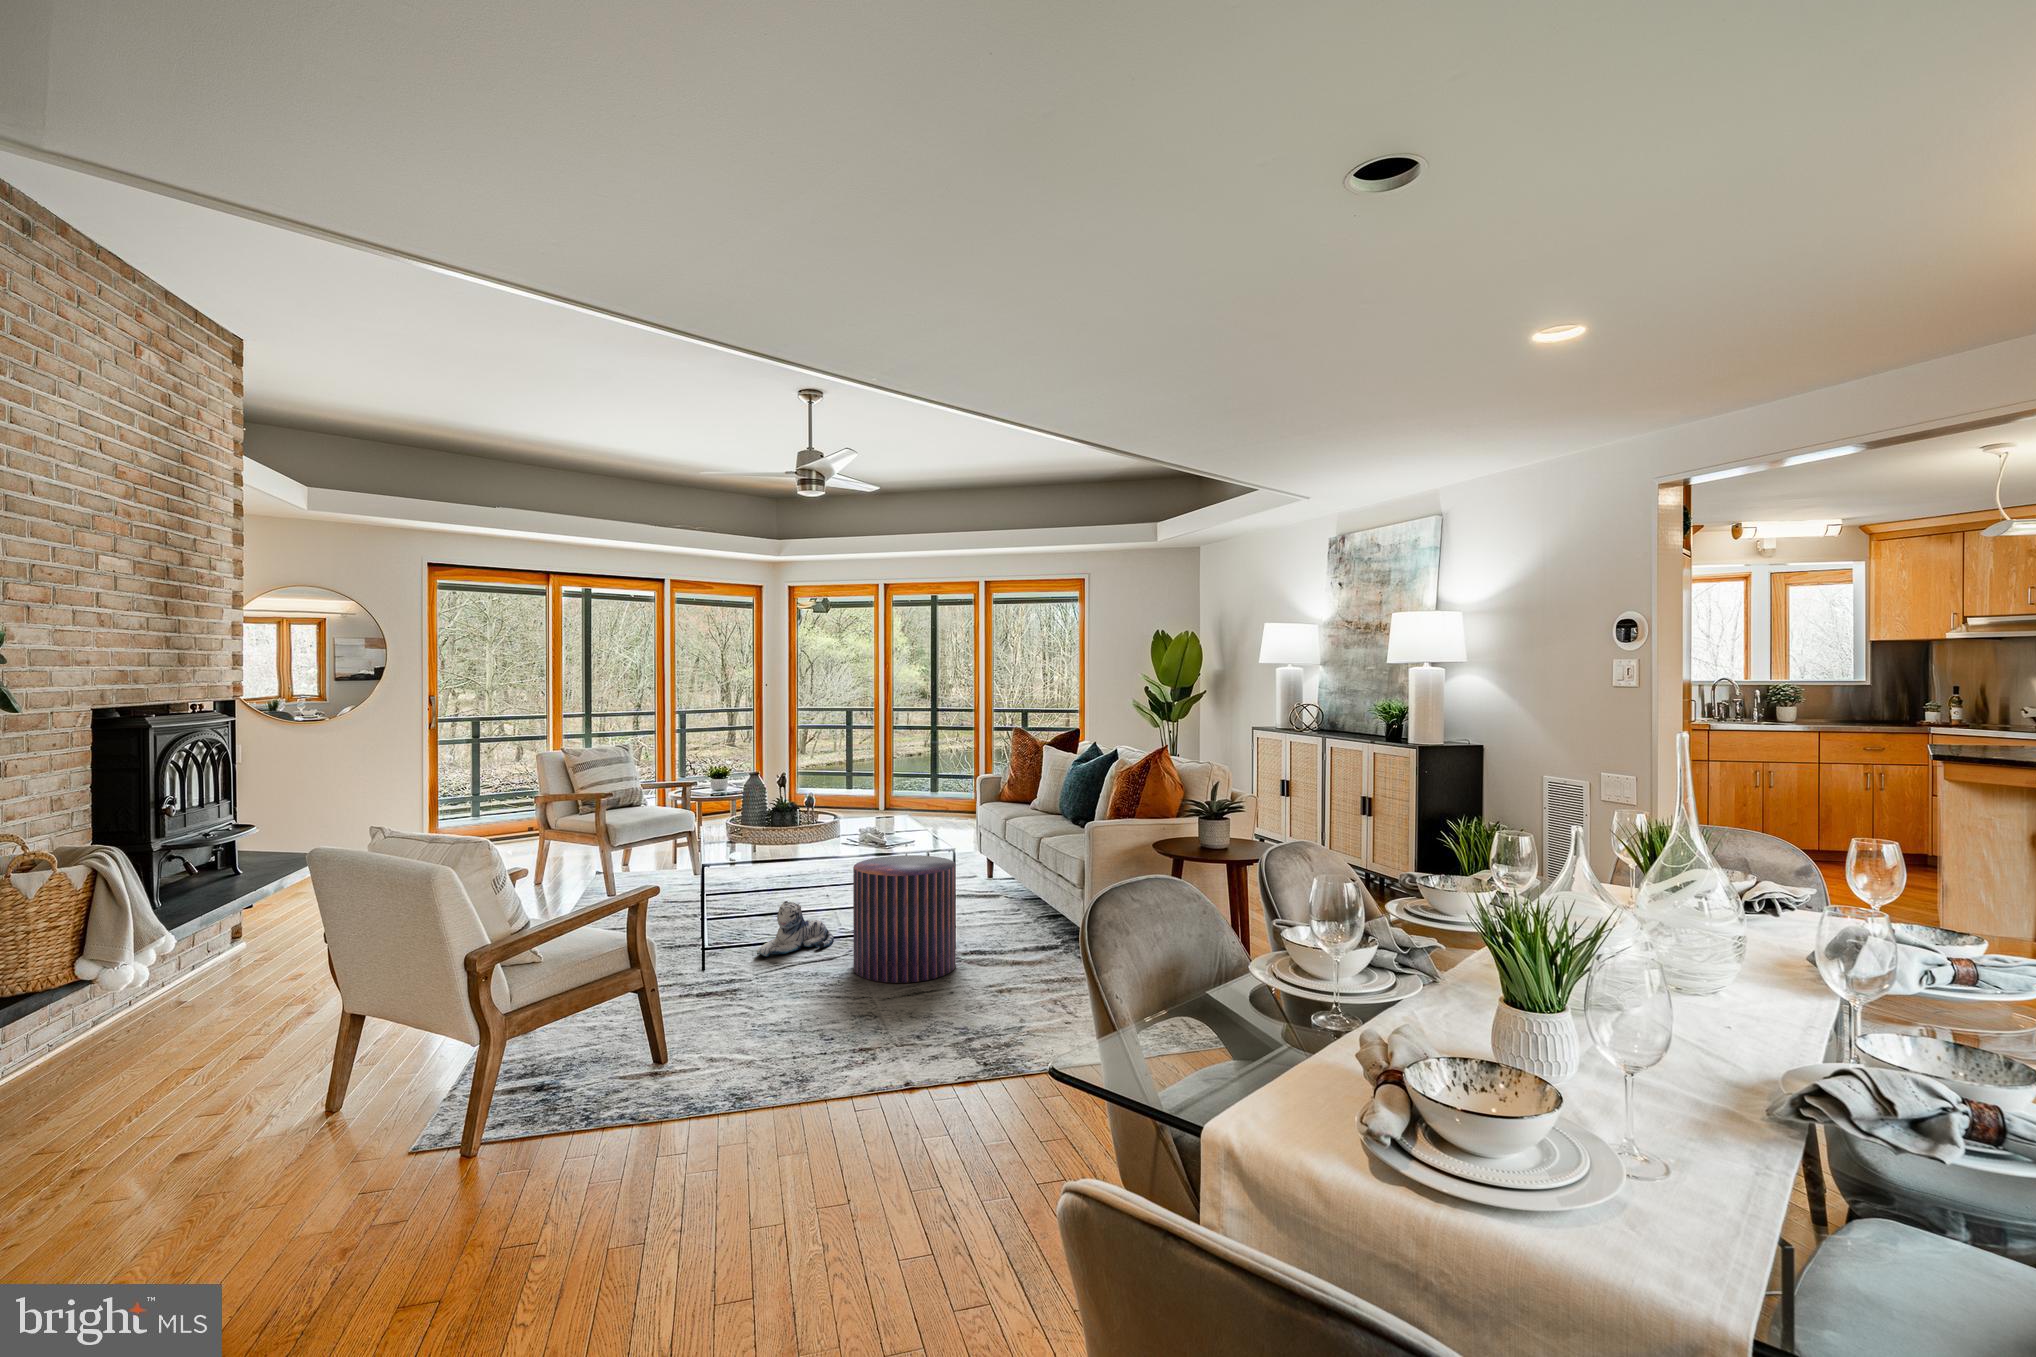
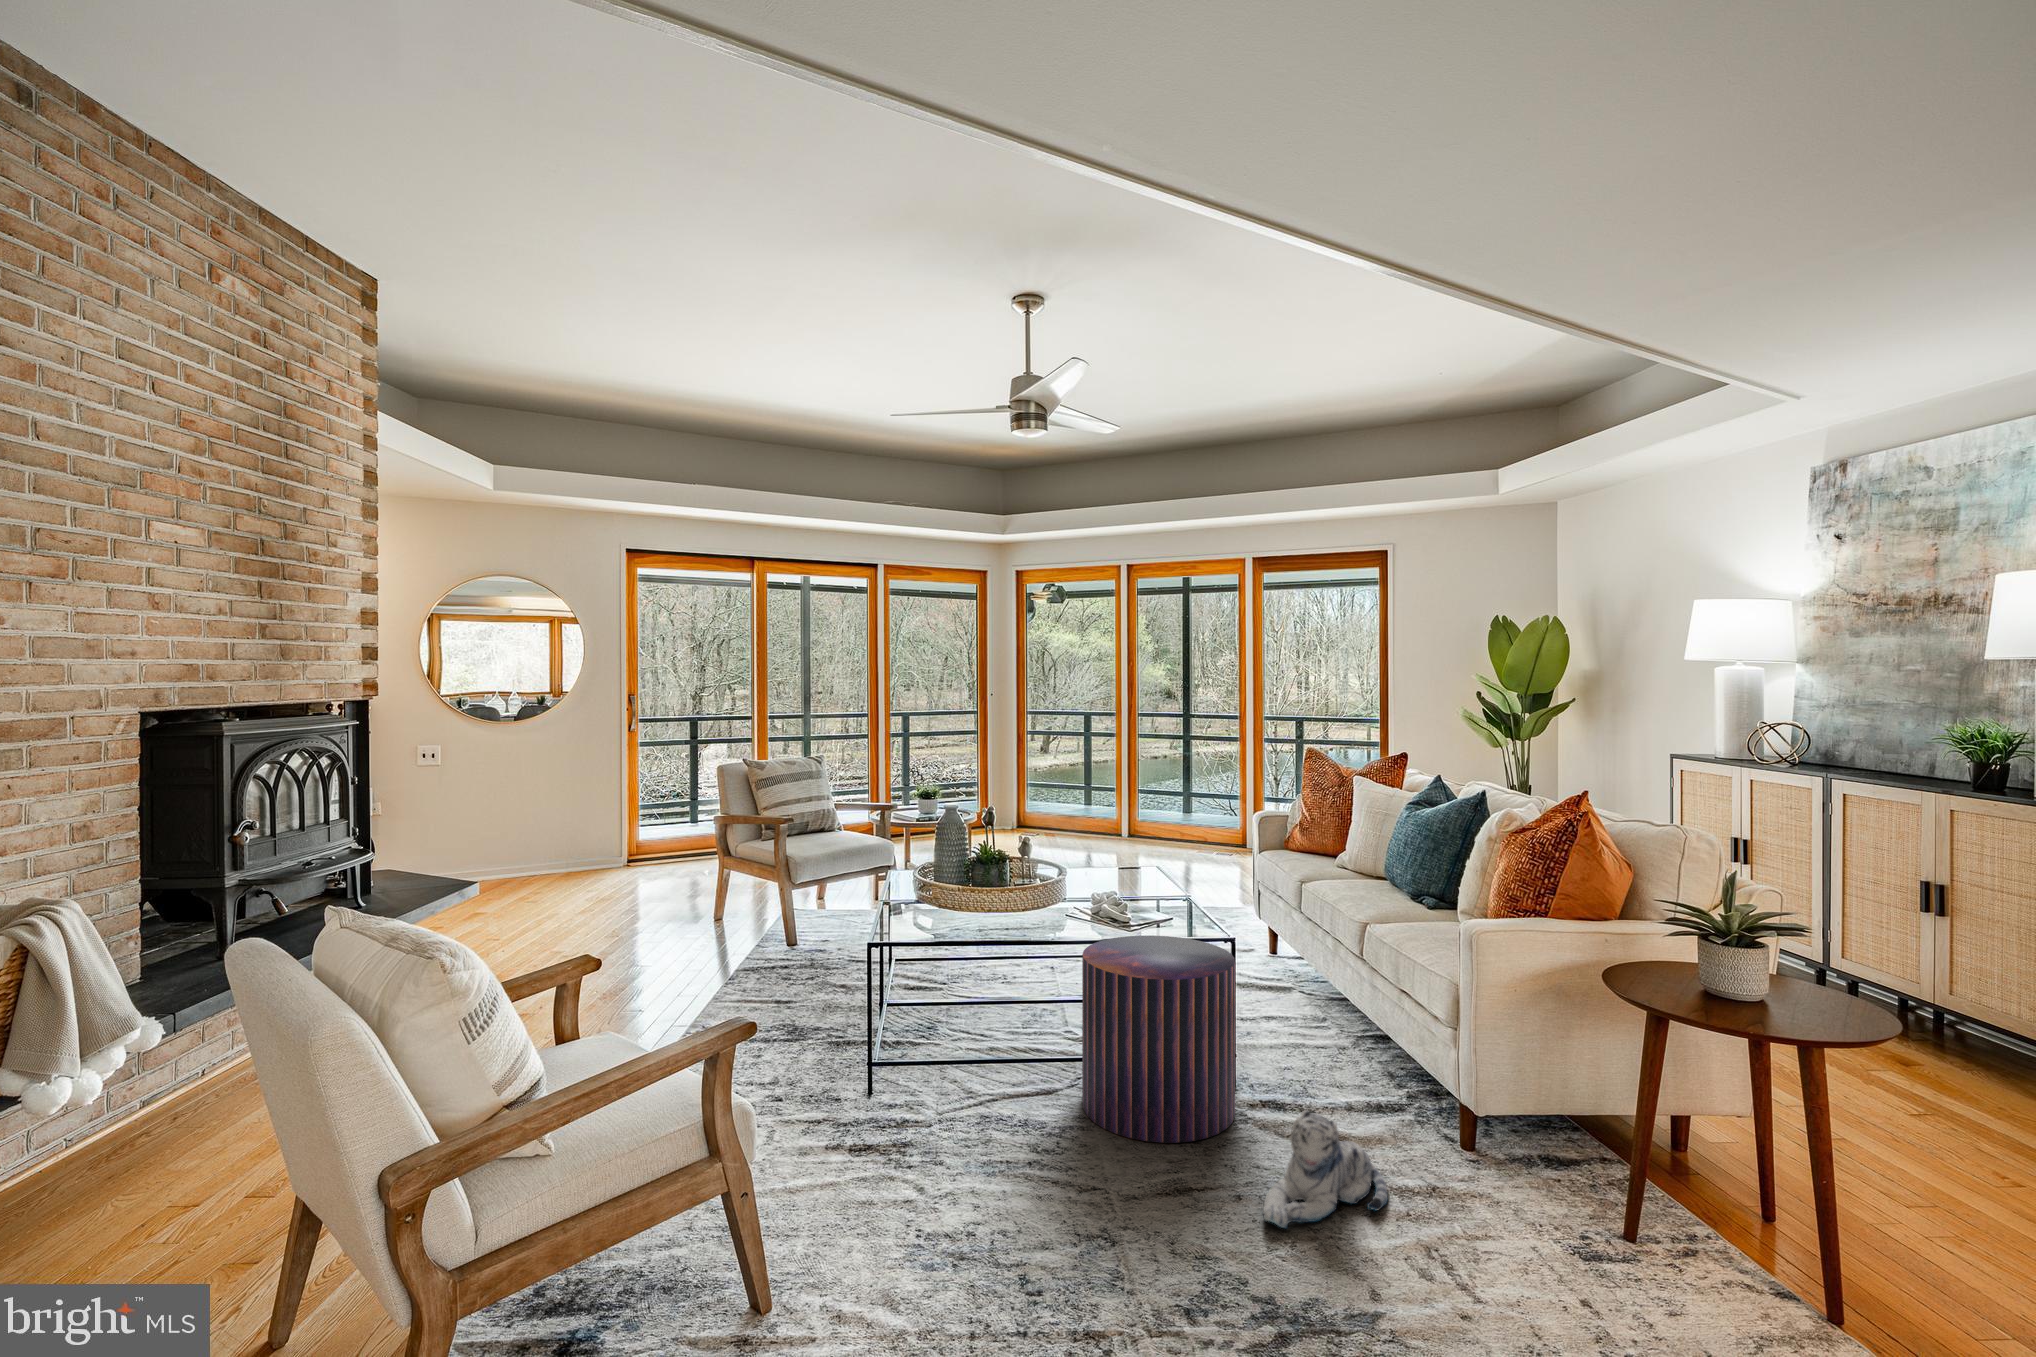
plush toy: present [757,901,834,957] -> present [1263,1111,1388,1228]

